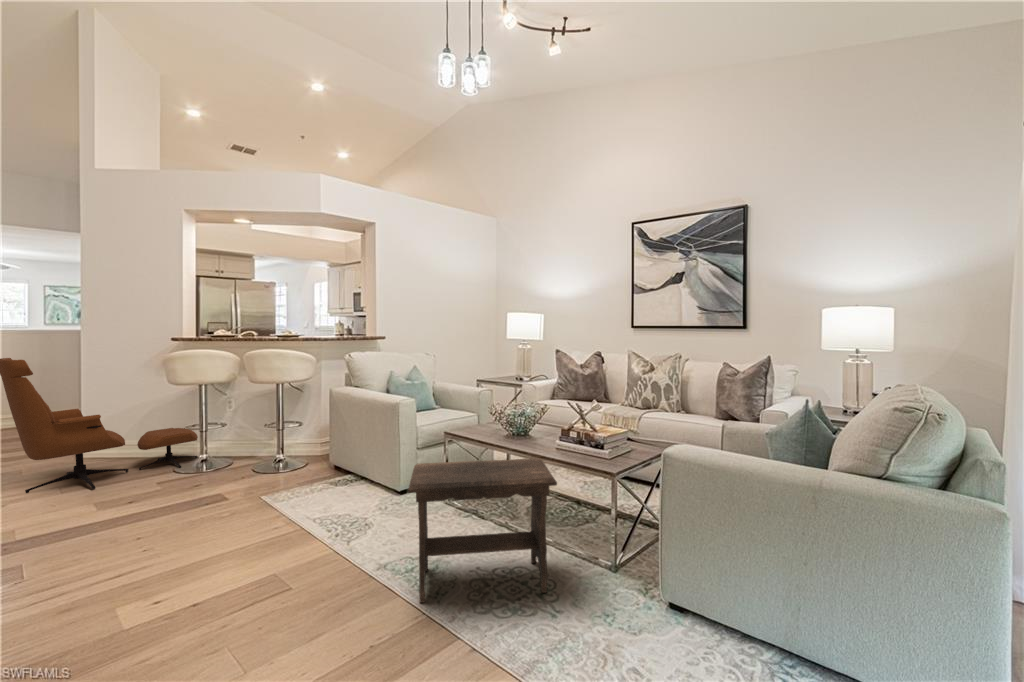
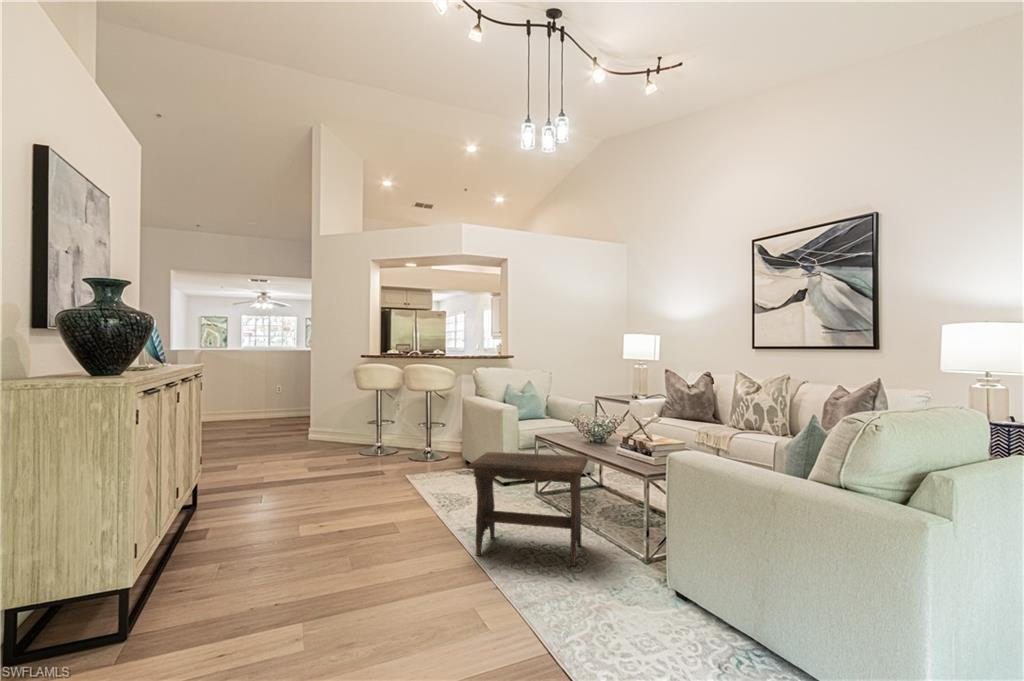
lounge chair: present [0,358,198,493] -> none [258,367,374,461]

